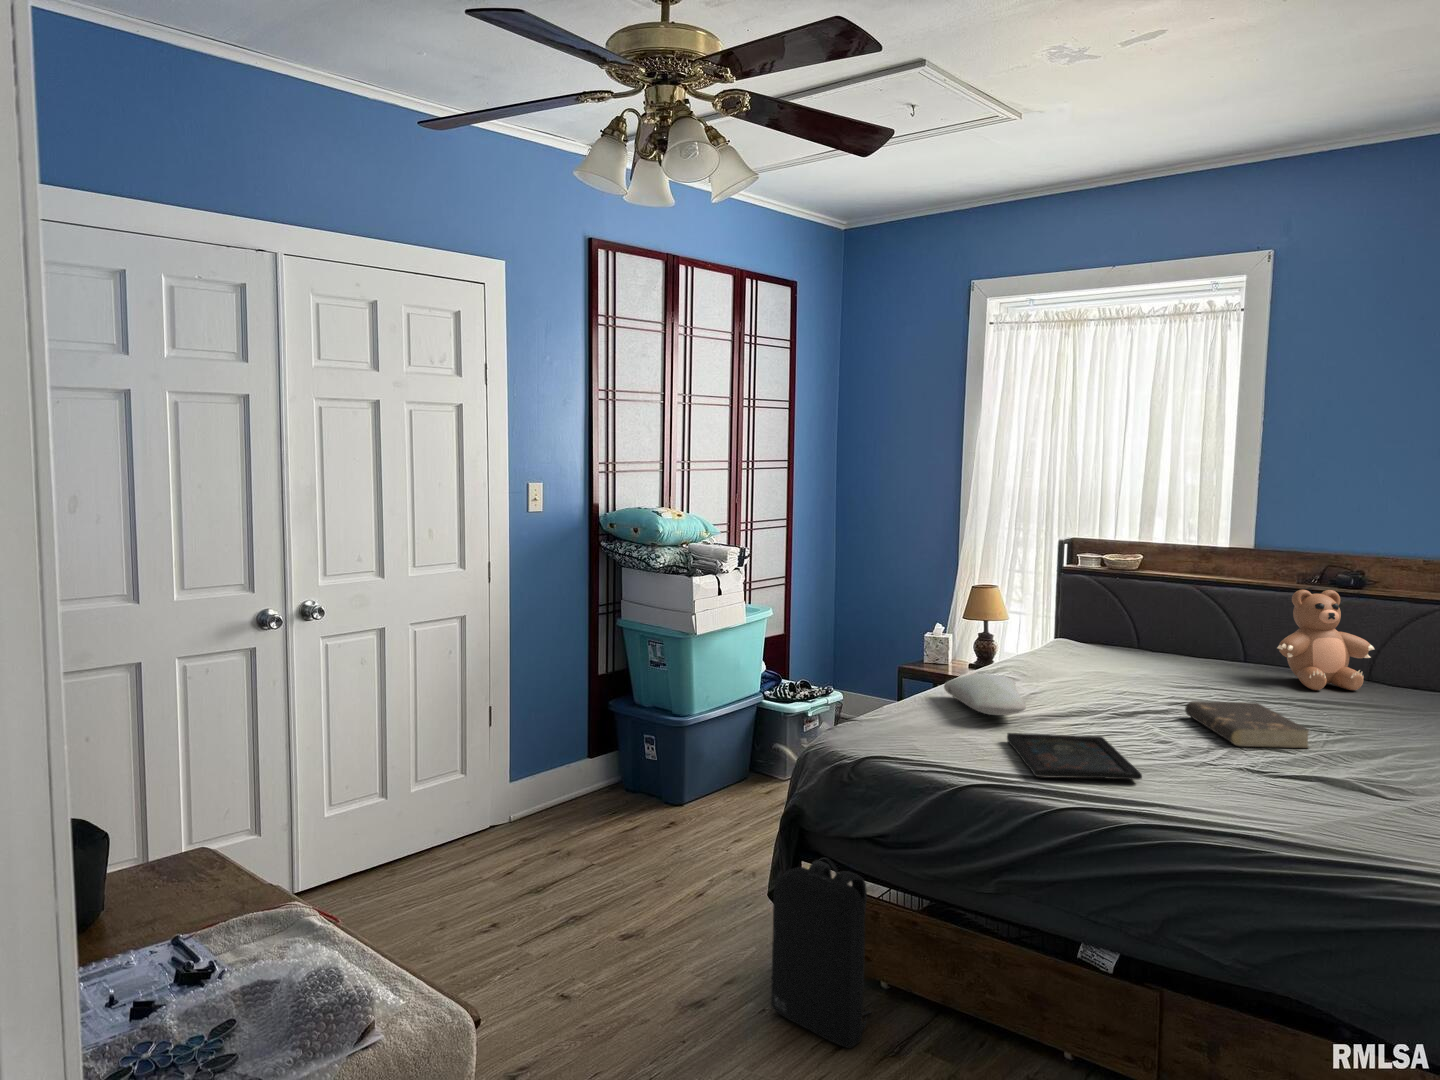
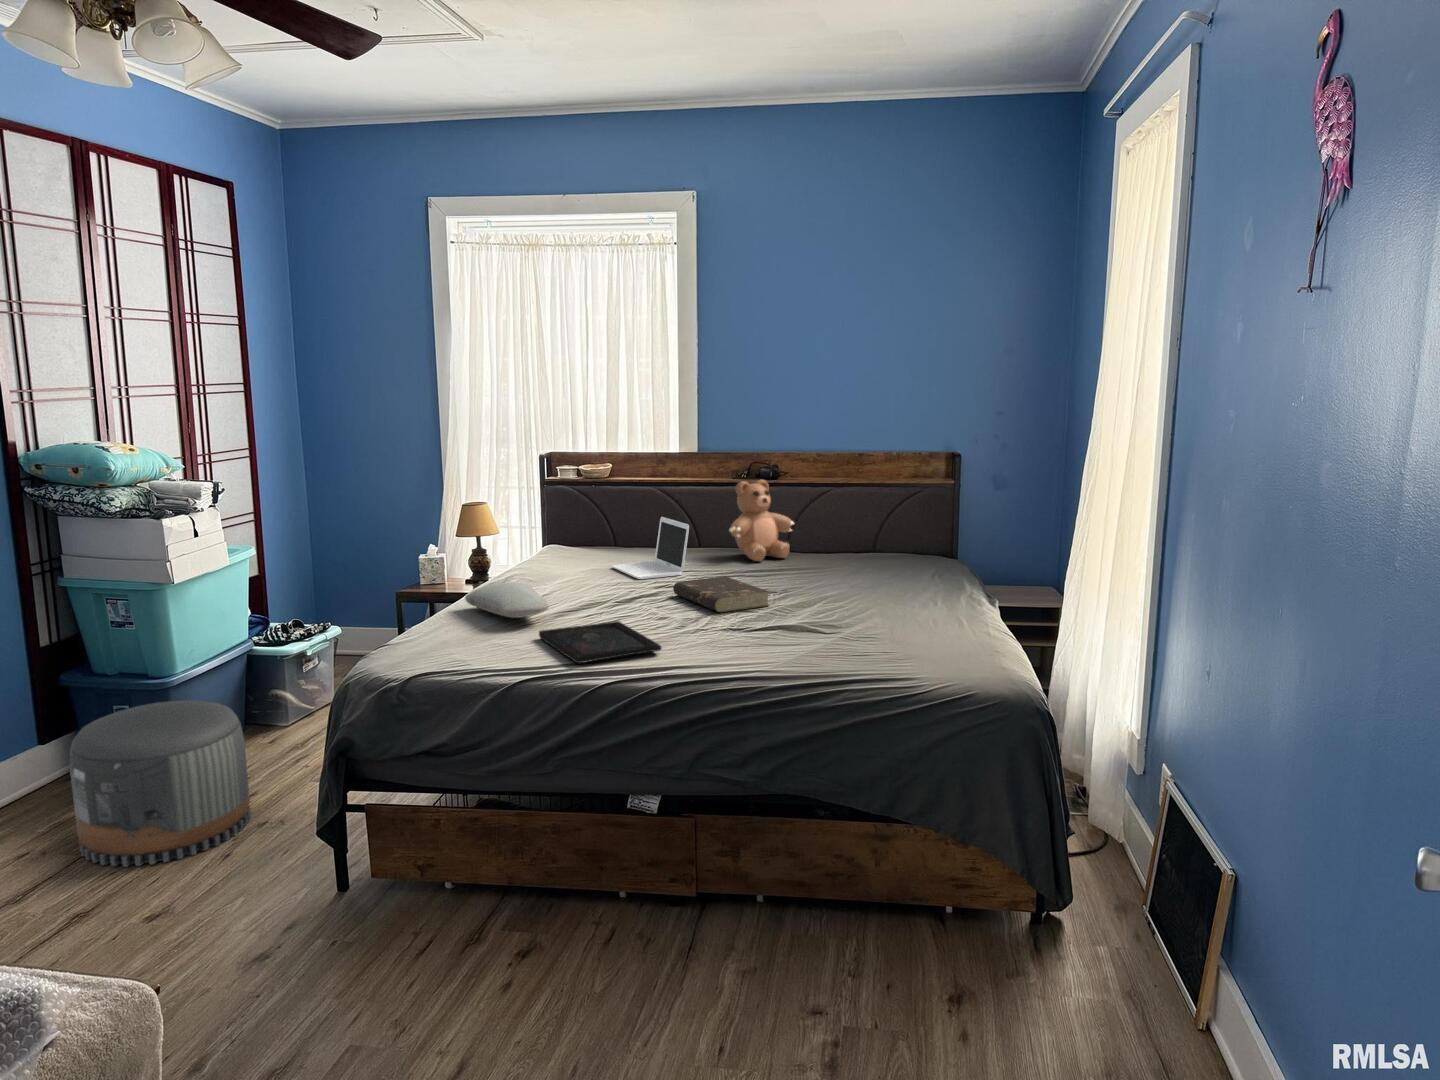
laptop: none [1123,622,1219,693] -> present [612,517,689,579]
pouf: none [595,741,732,887] -> present [70,701,250,867]
backpack: present [771,858,871,1048] -> none [334,779,443,951]

